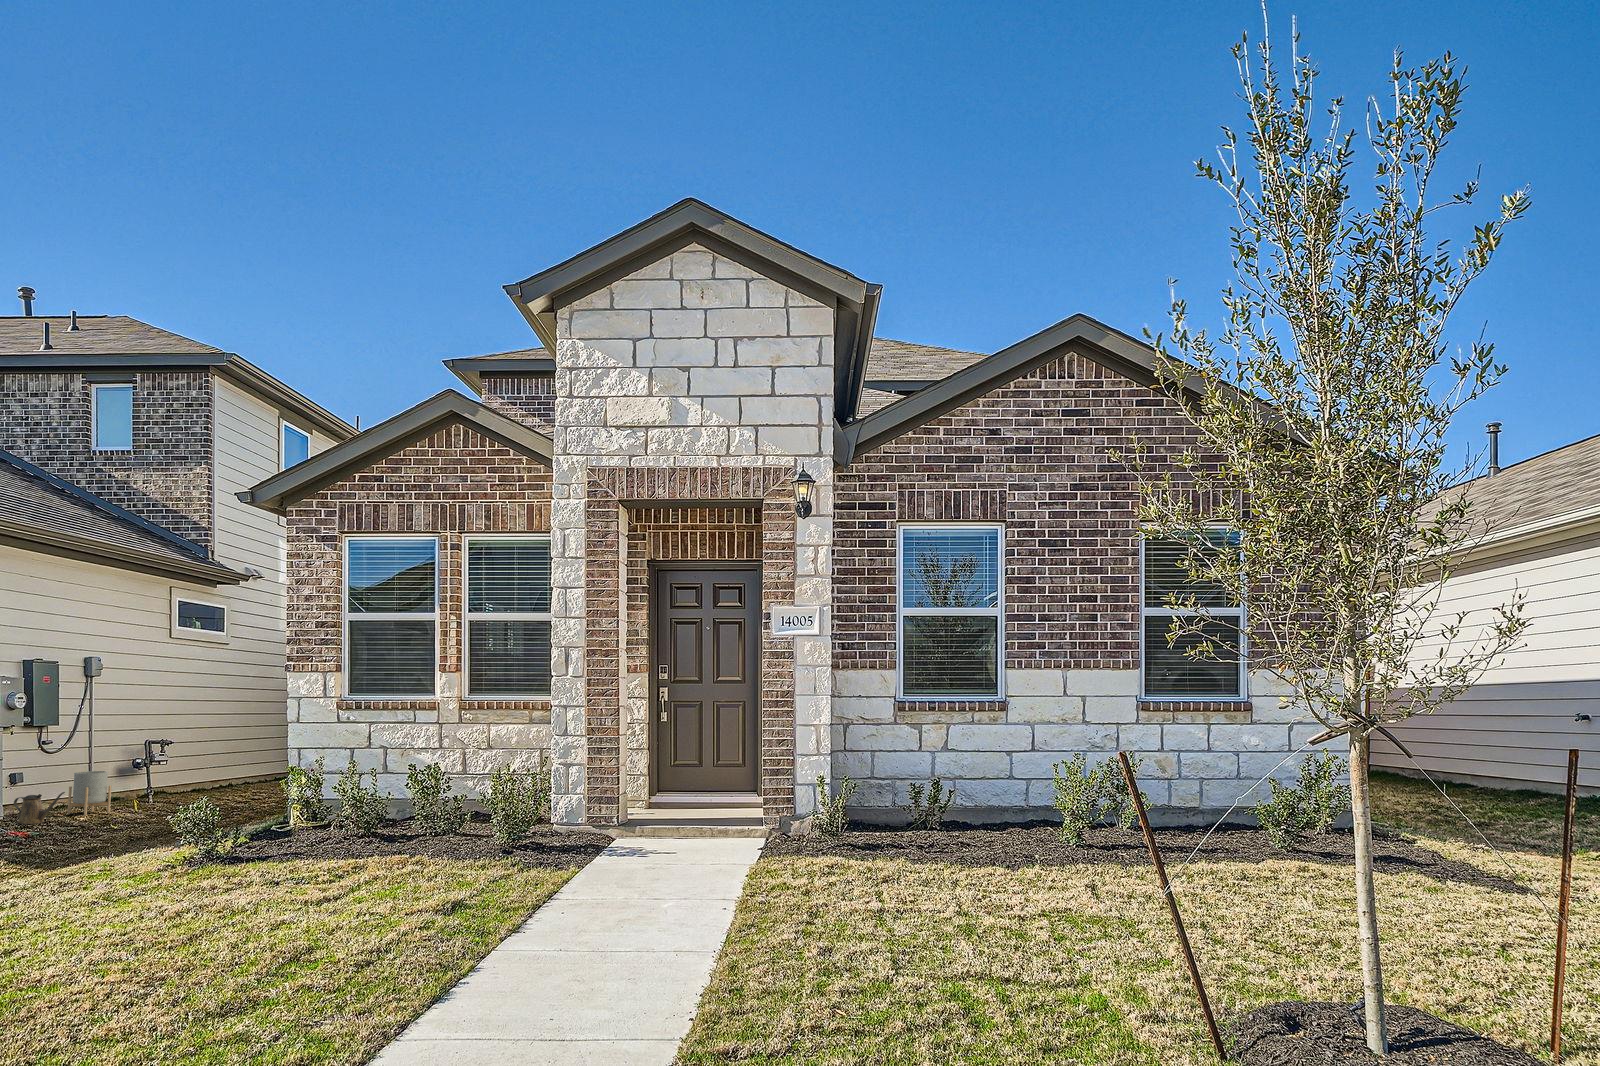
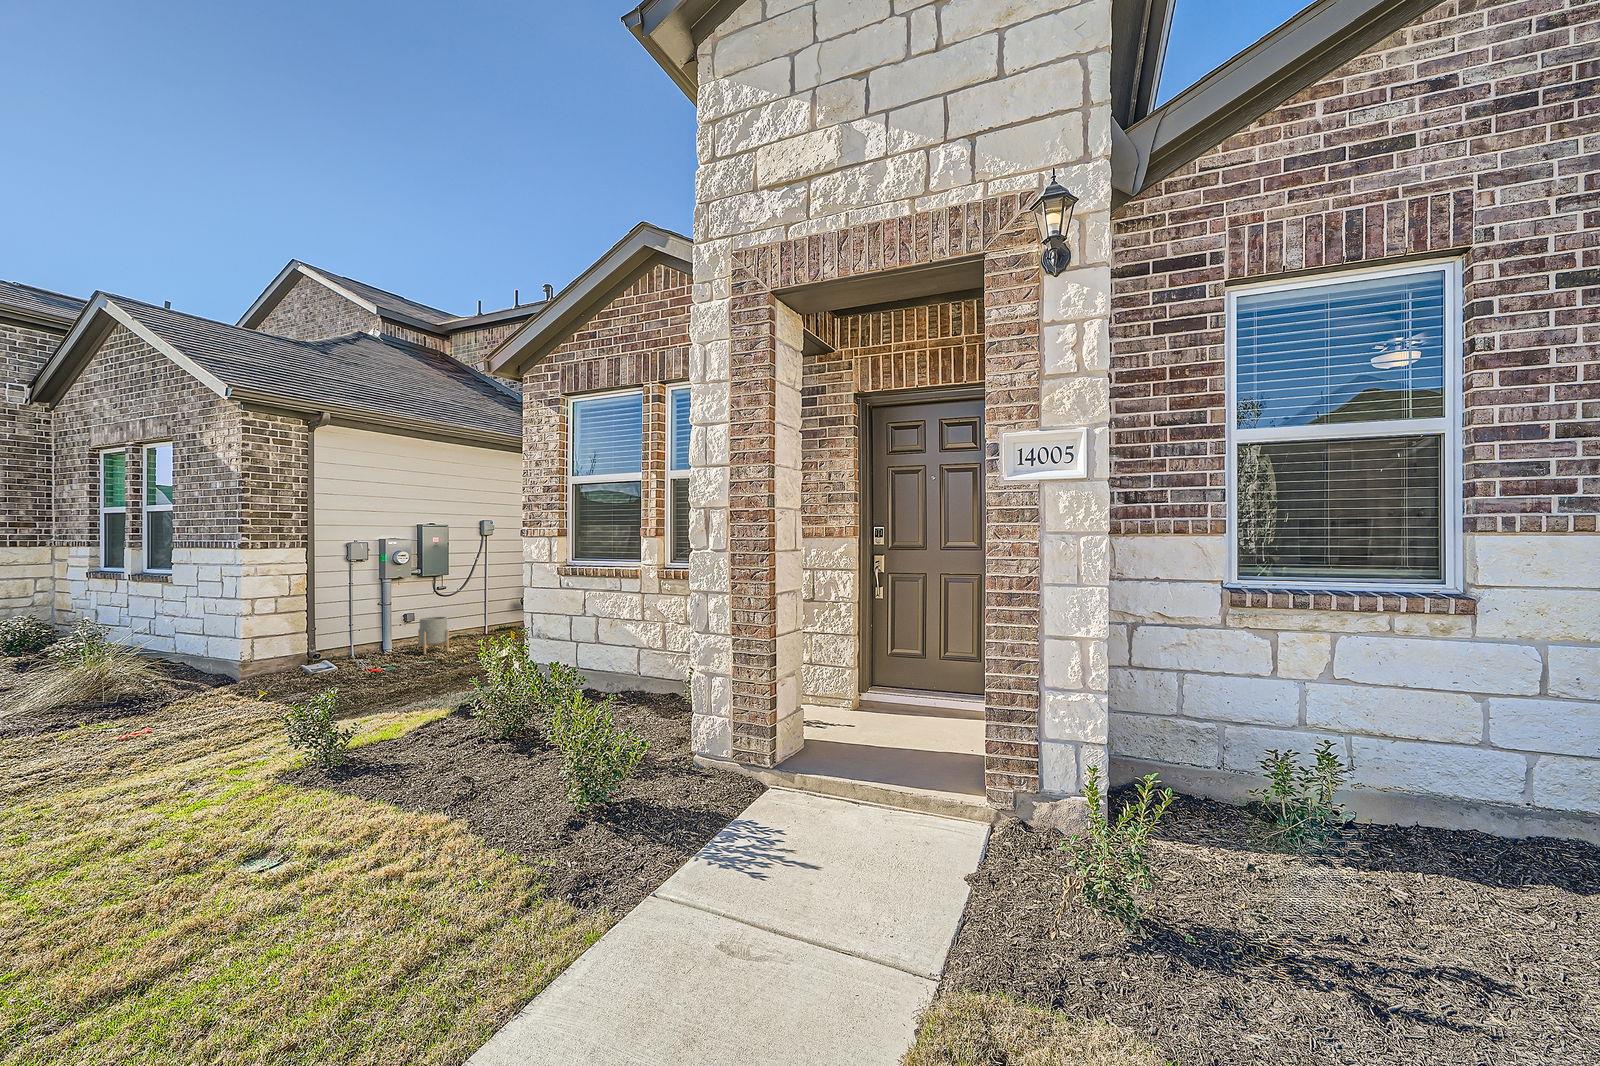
watering can: present [14,792,65,824] -> none [359,638,388,664]

